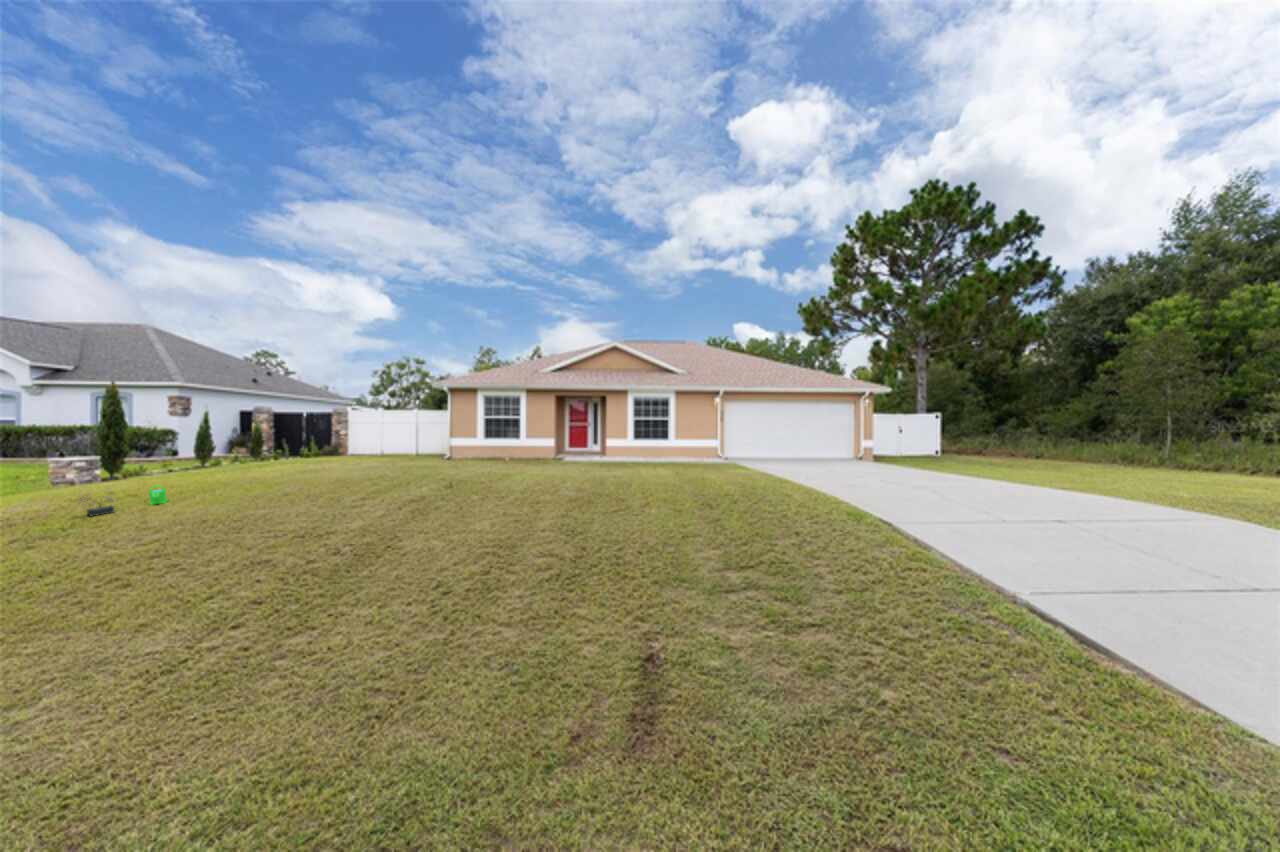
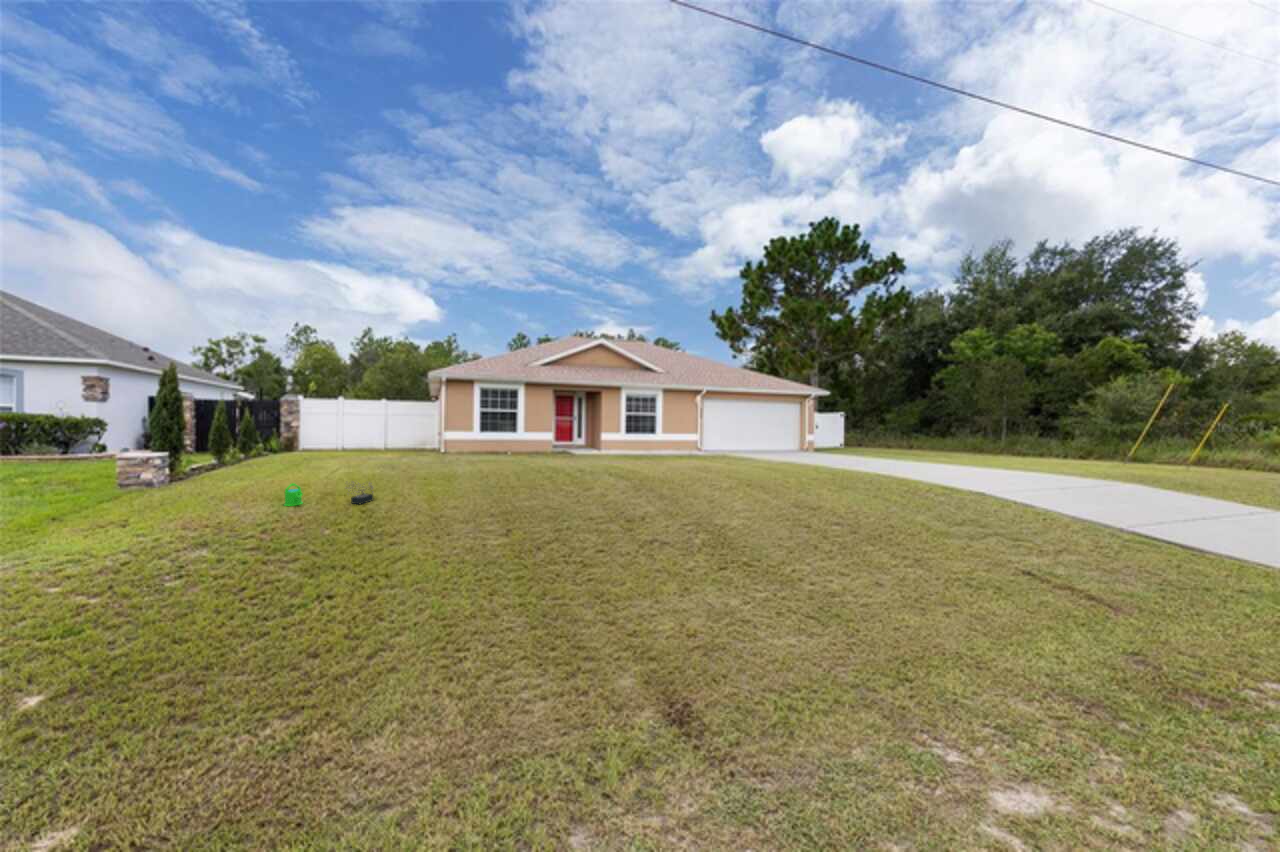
decorative plant: present [79,494,118,516] -> present [350,482,373,504]

